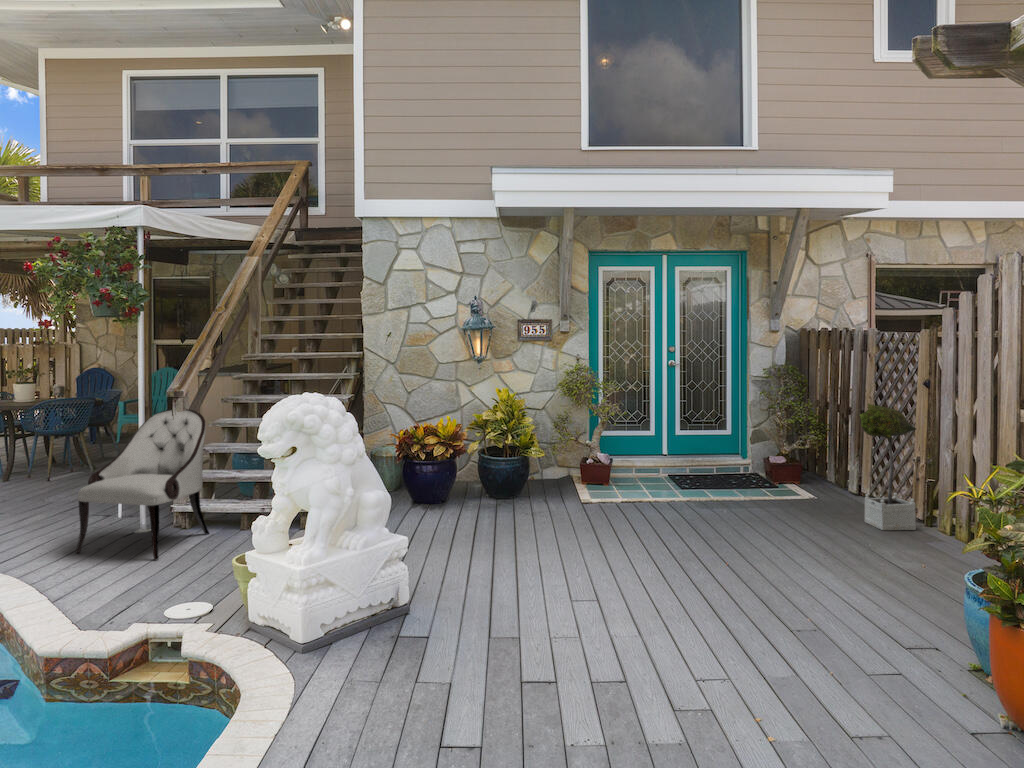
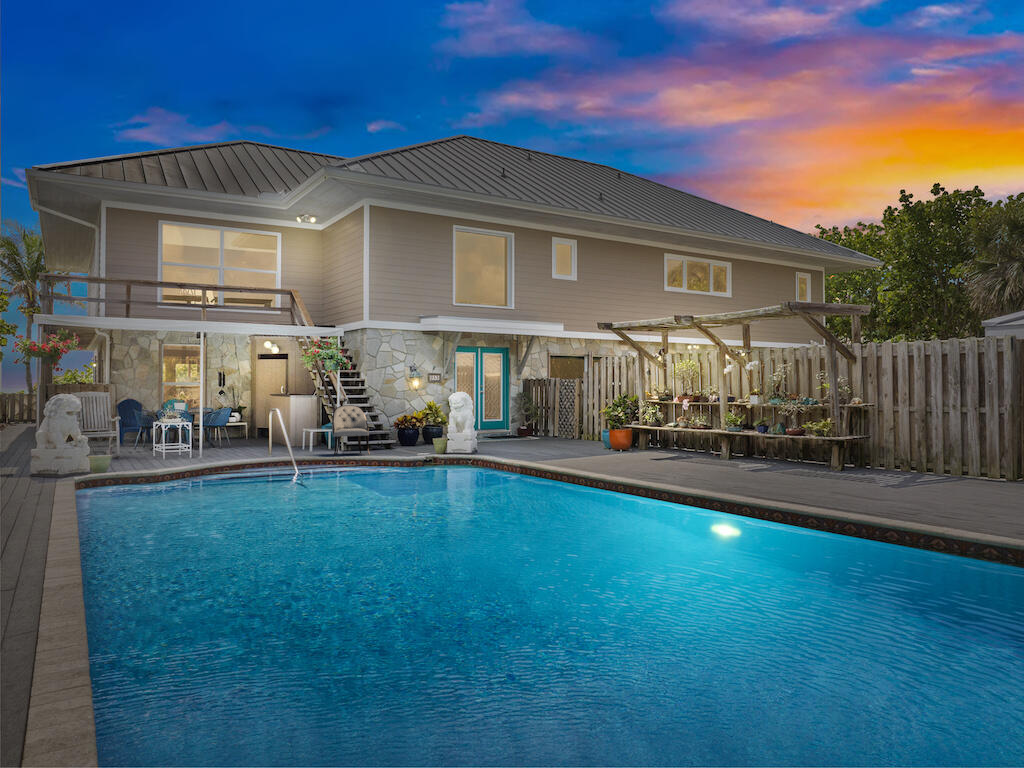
potted tree: present [860,403,916,530] -> none [559,402,577,442]

